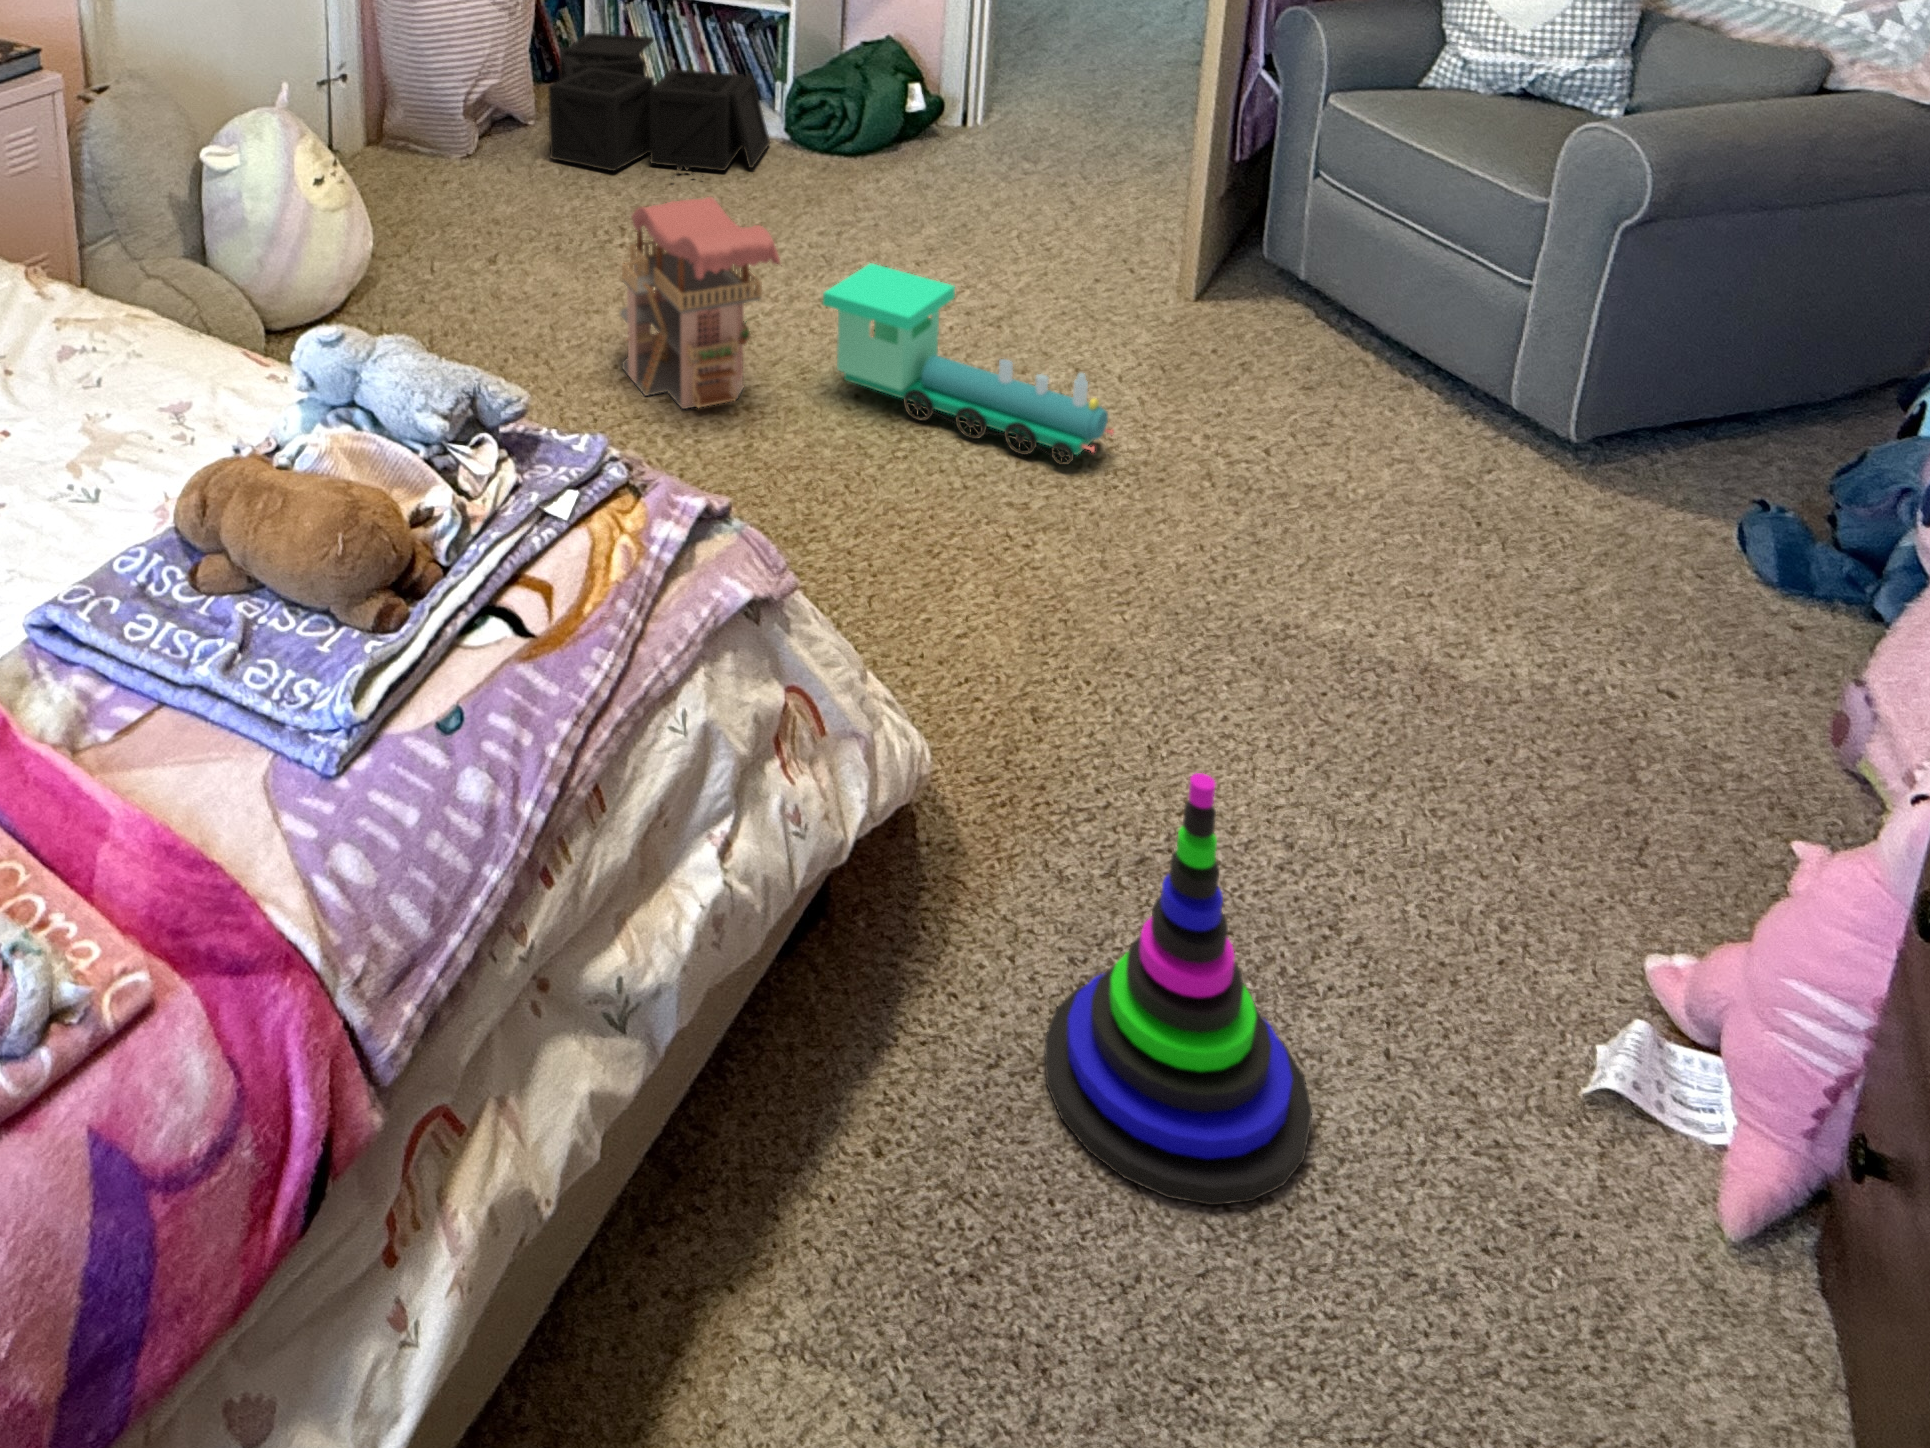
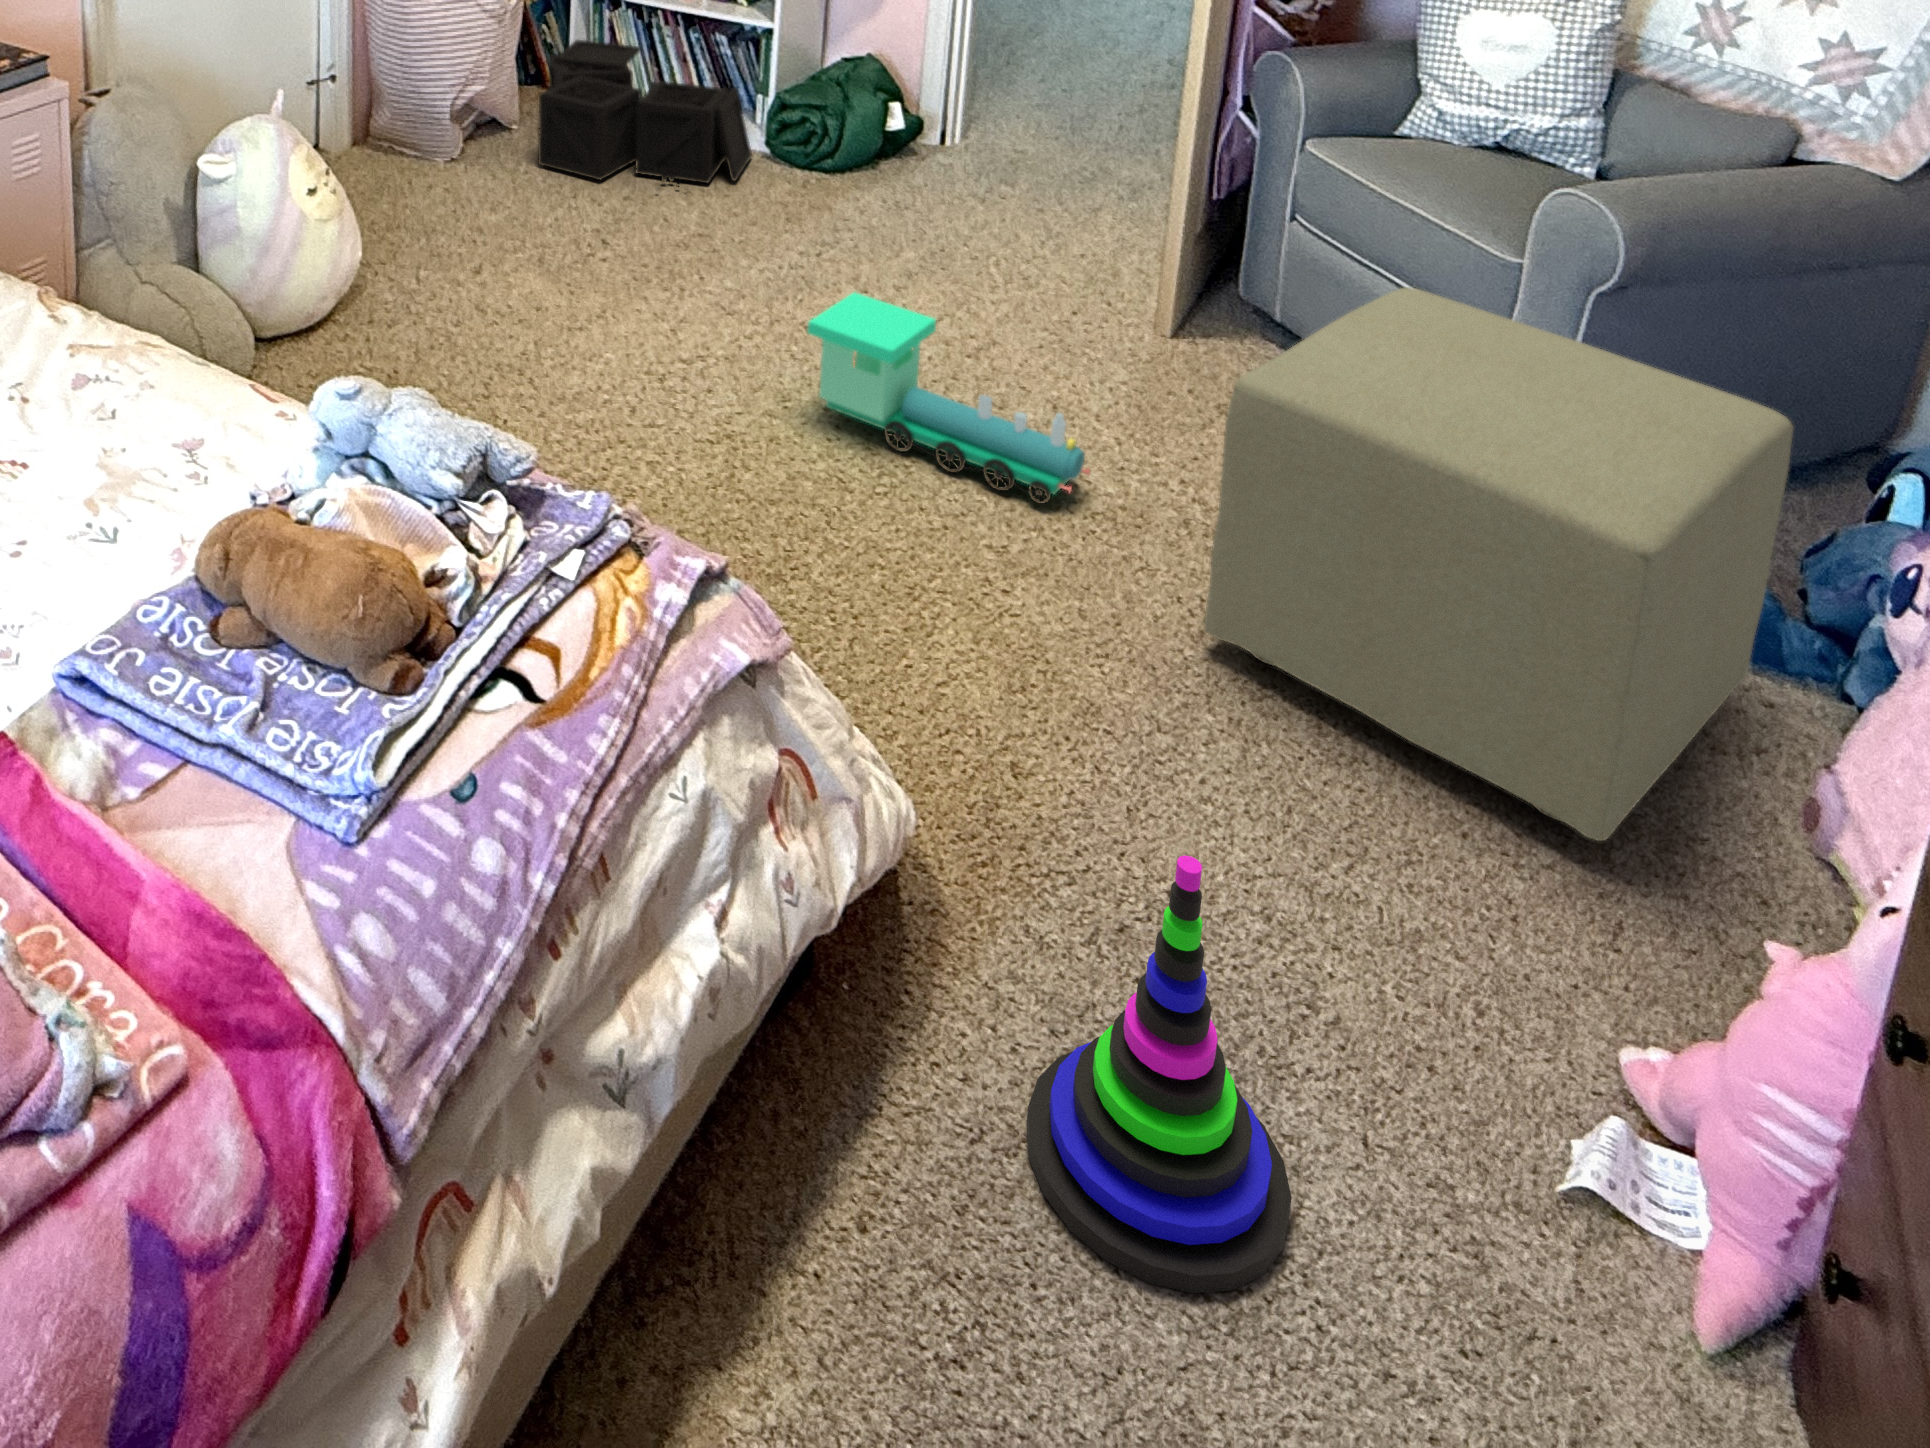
toy house: present [620,196,780,409] -> none [609,221,770,431]
ottoman: none [1229,228,1828,764] -> present [1204,287,1793,841]

